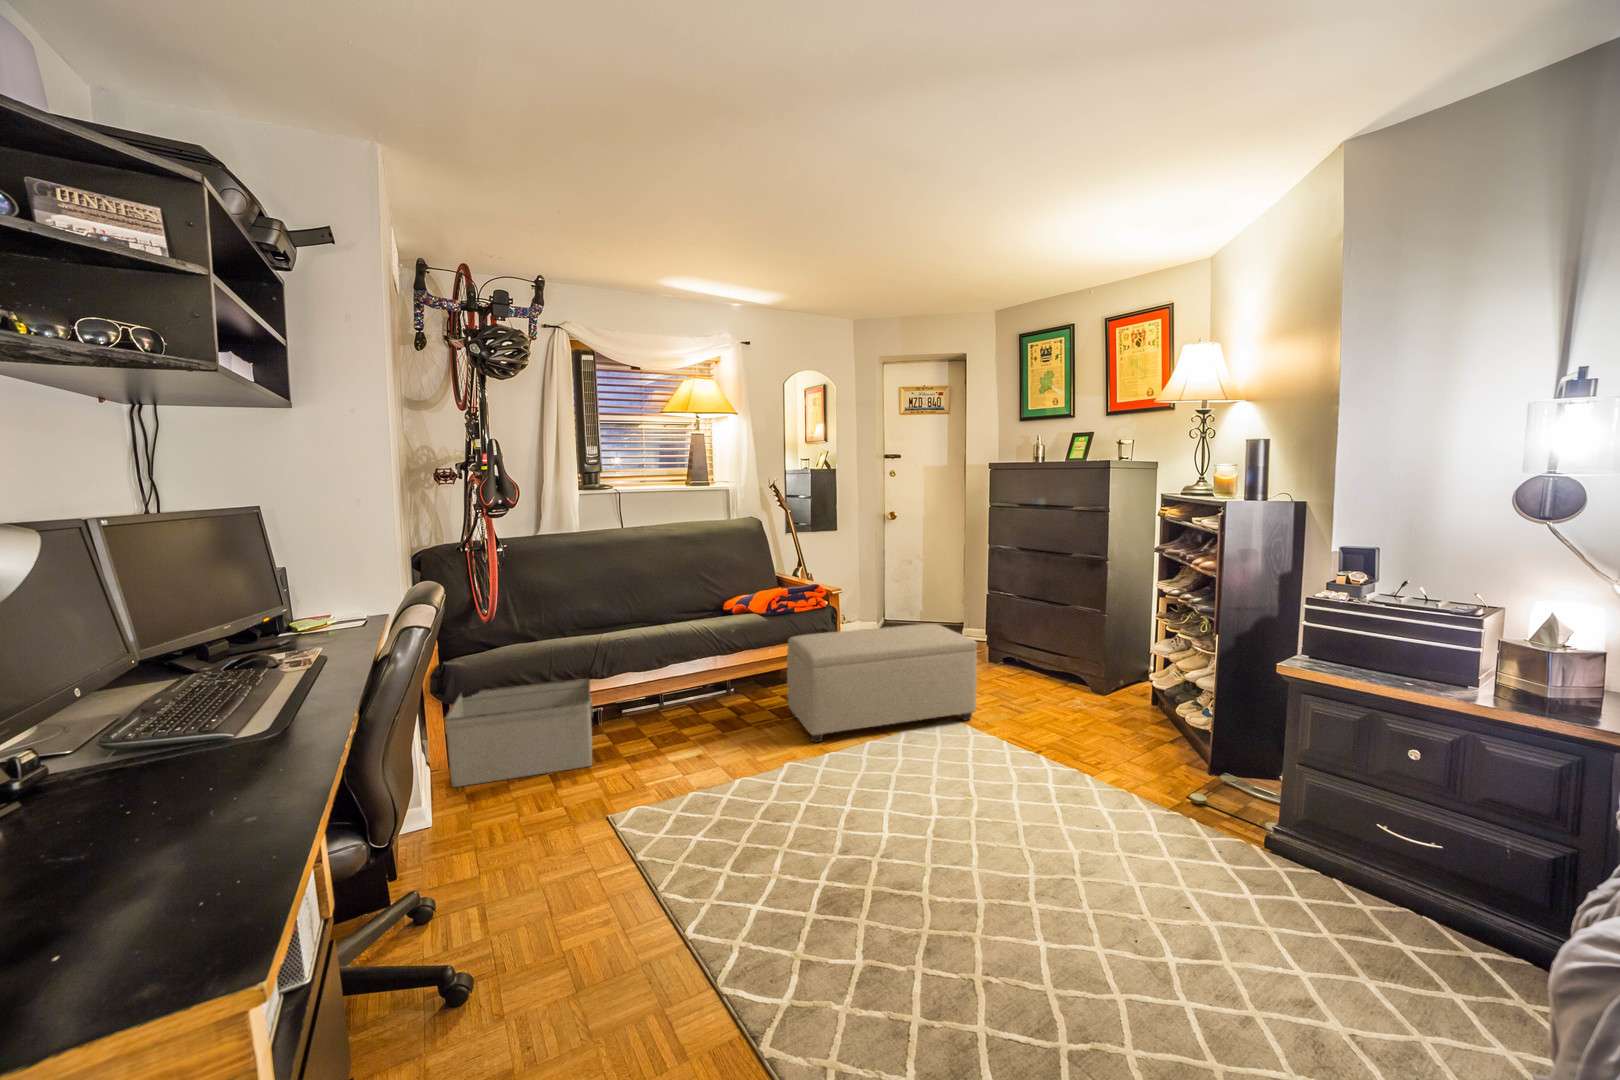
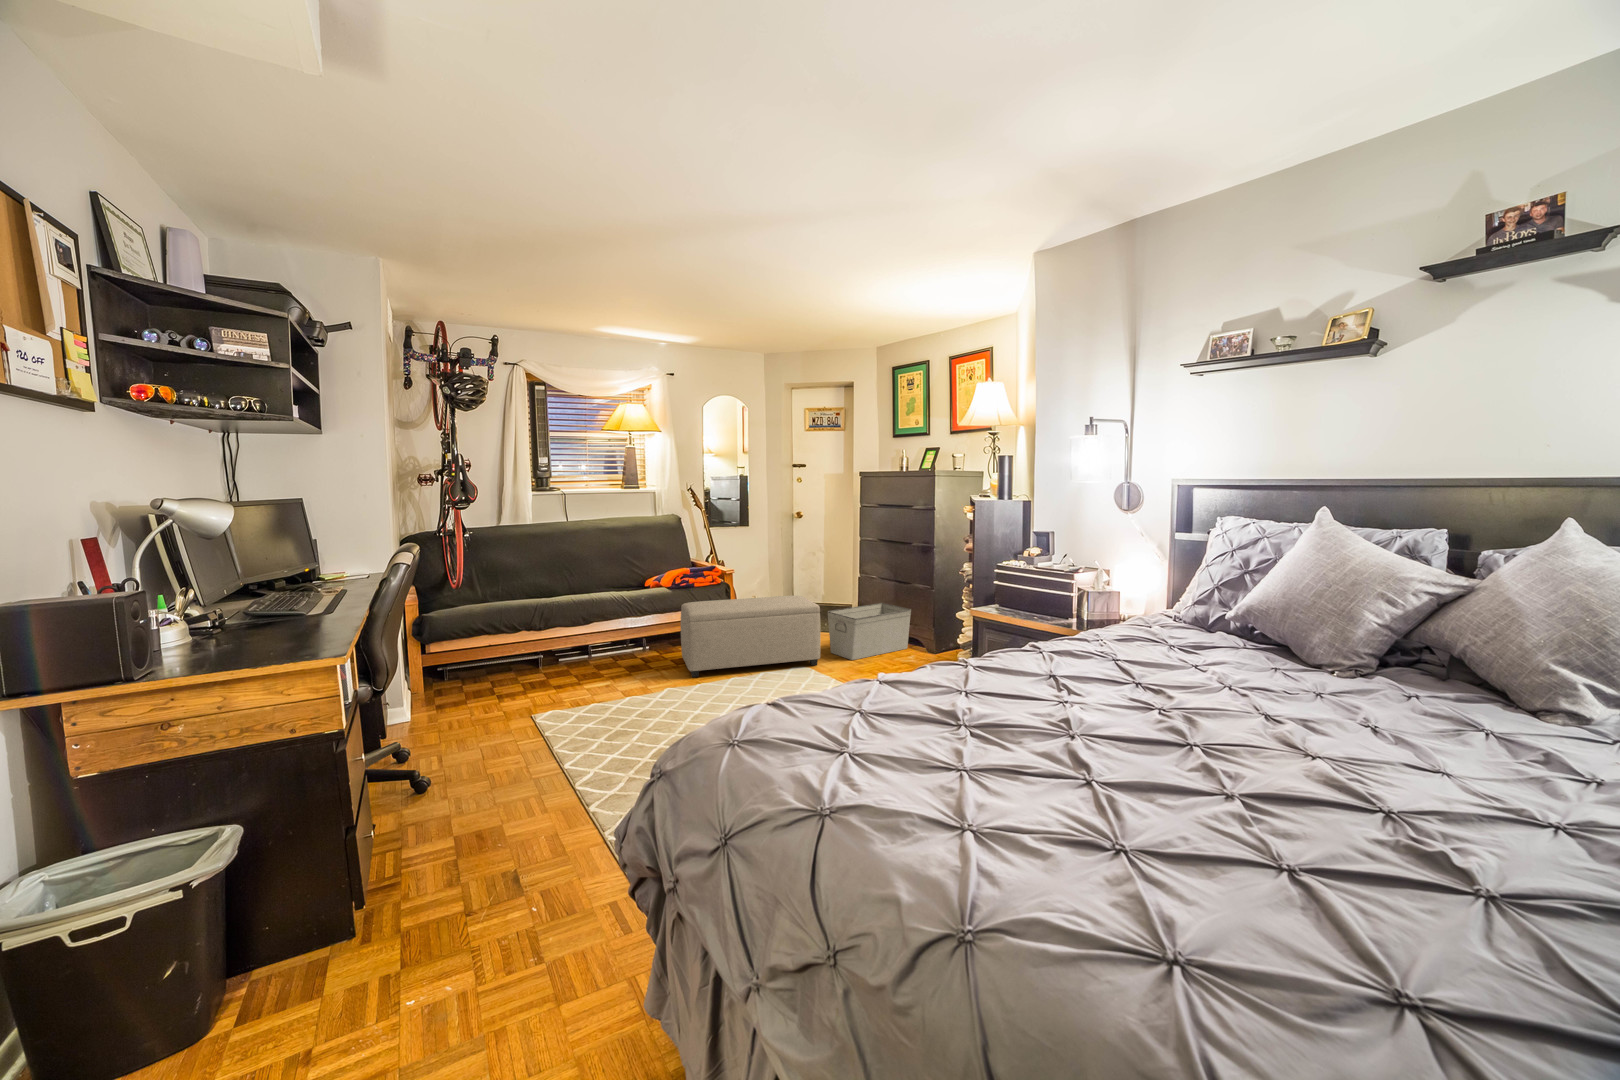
storage bin: present [445,679,593,787] -> present [828,603,911,660]

